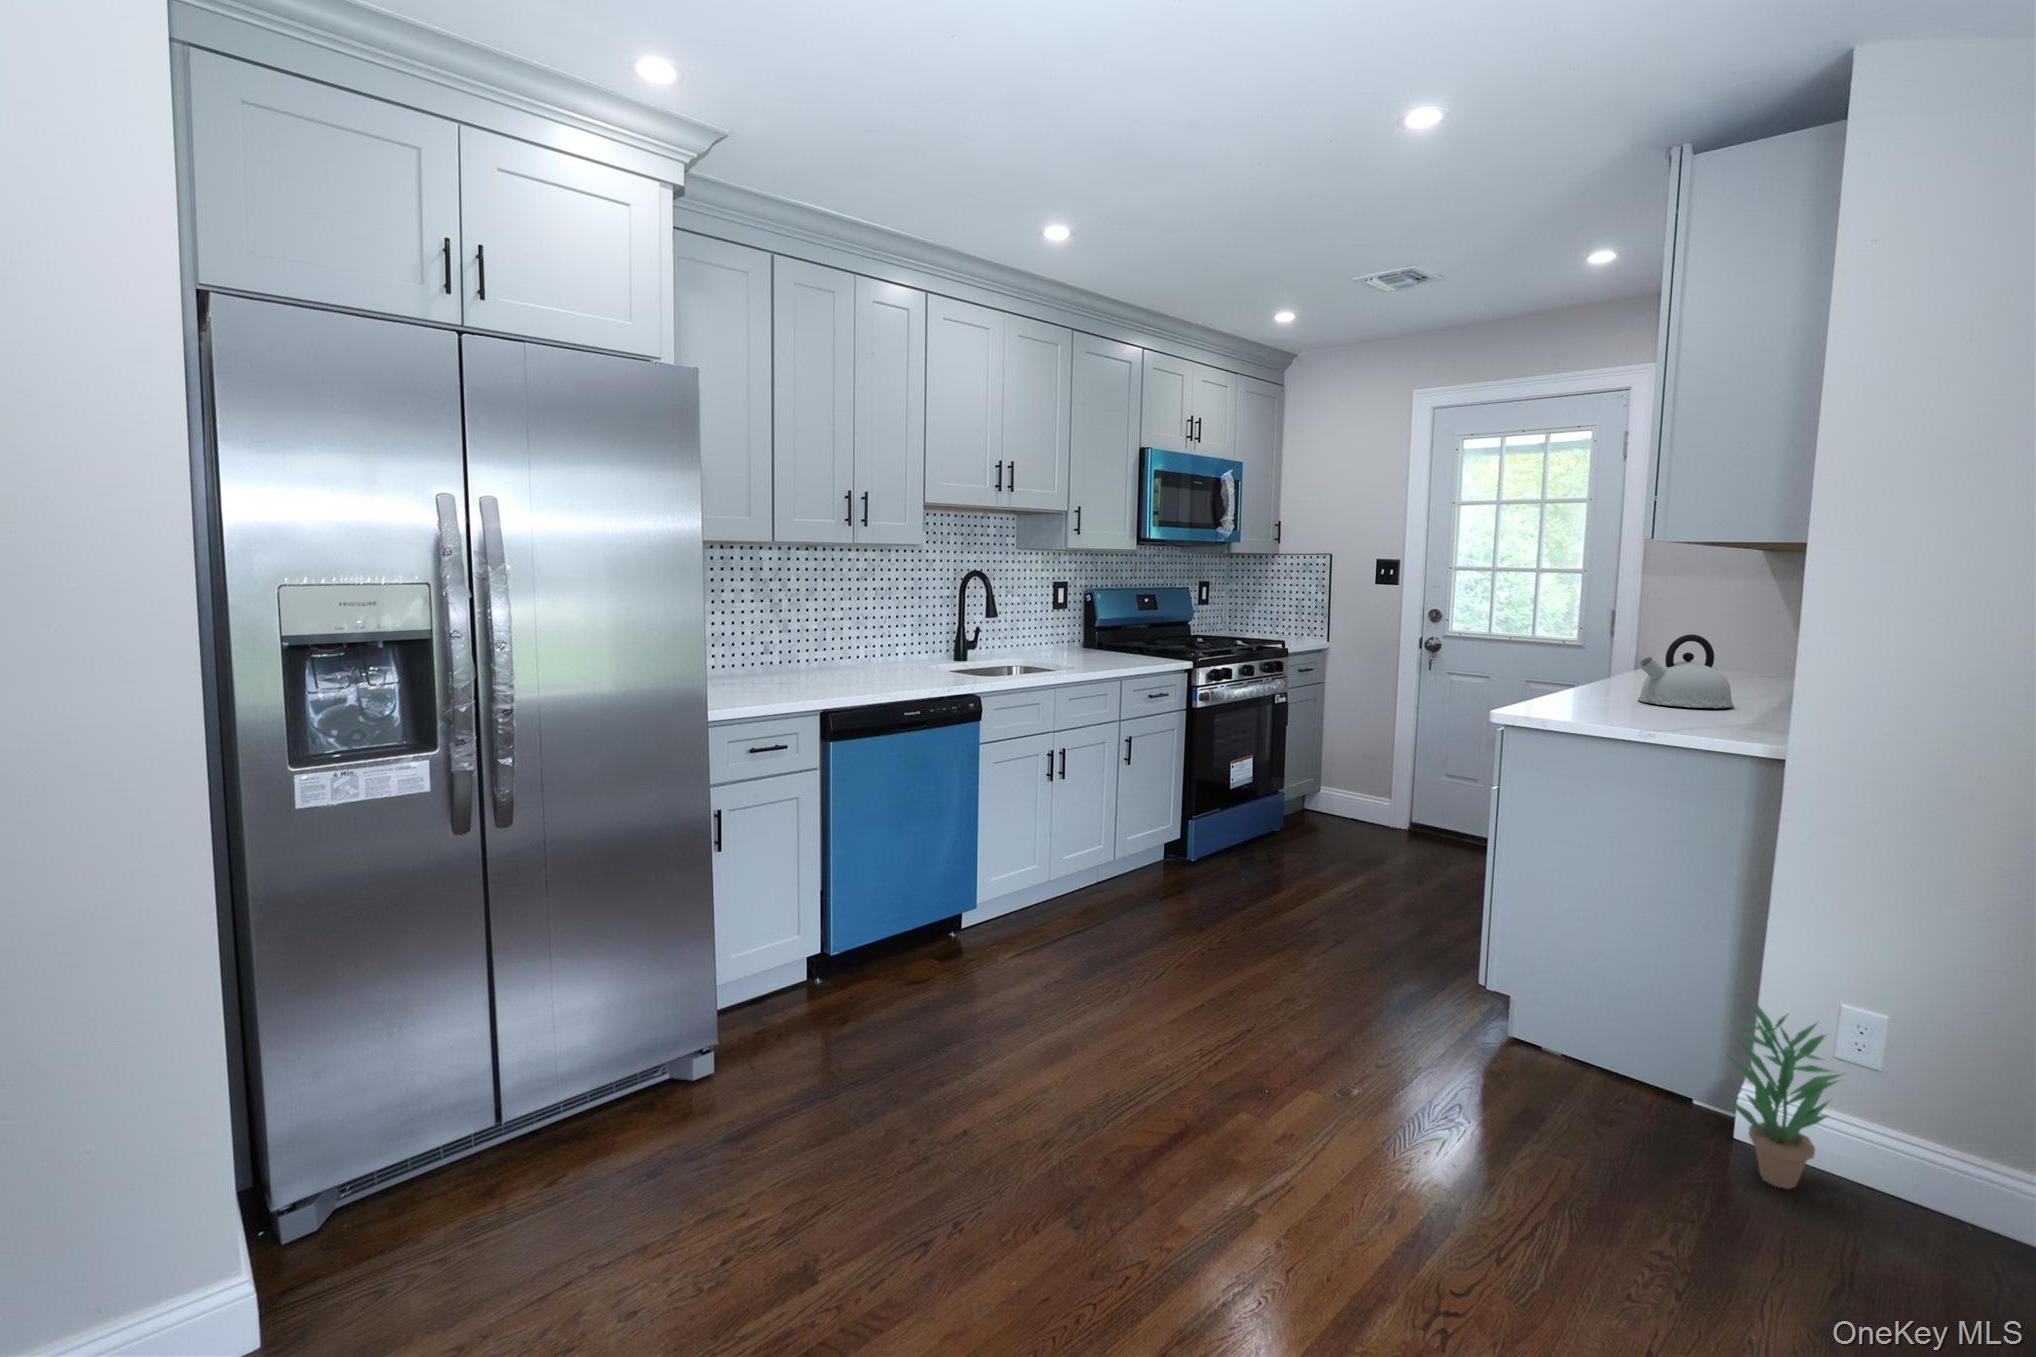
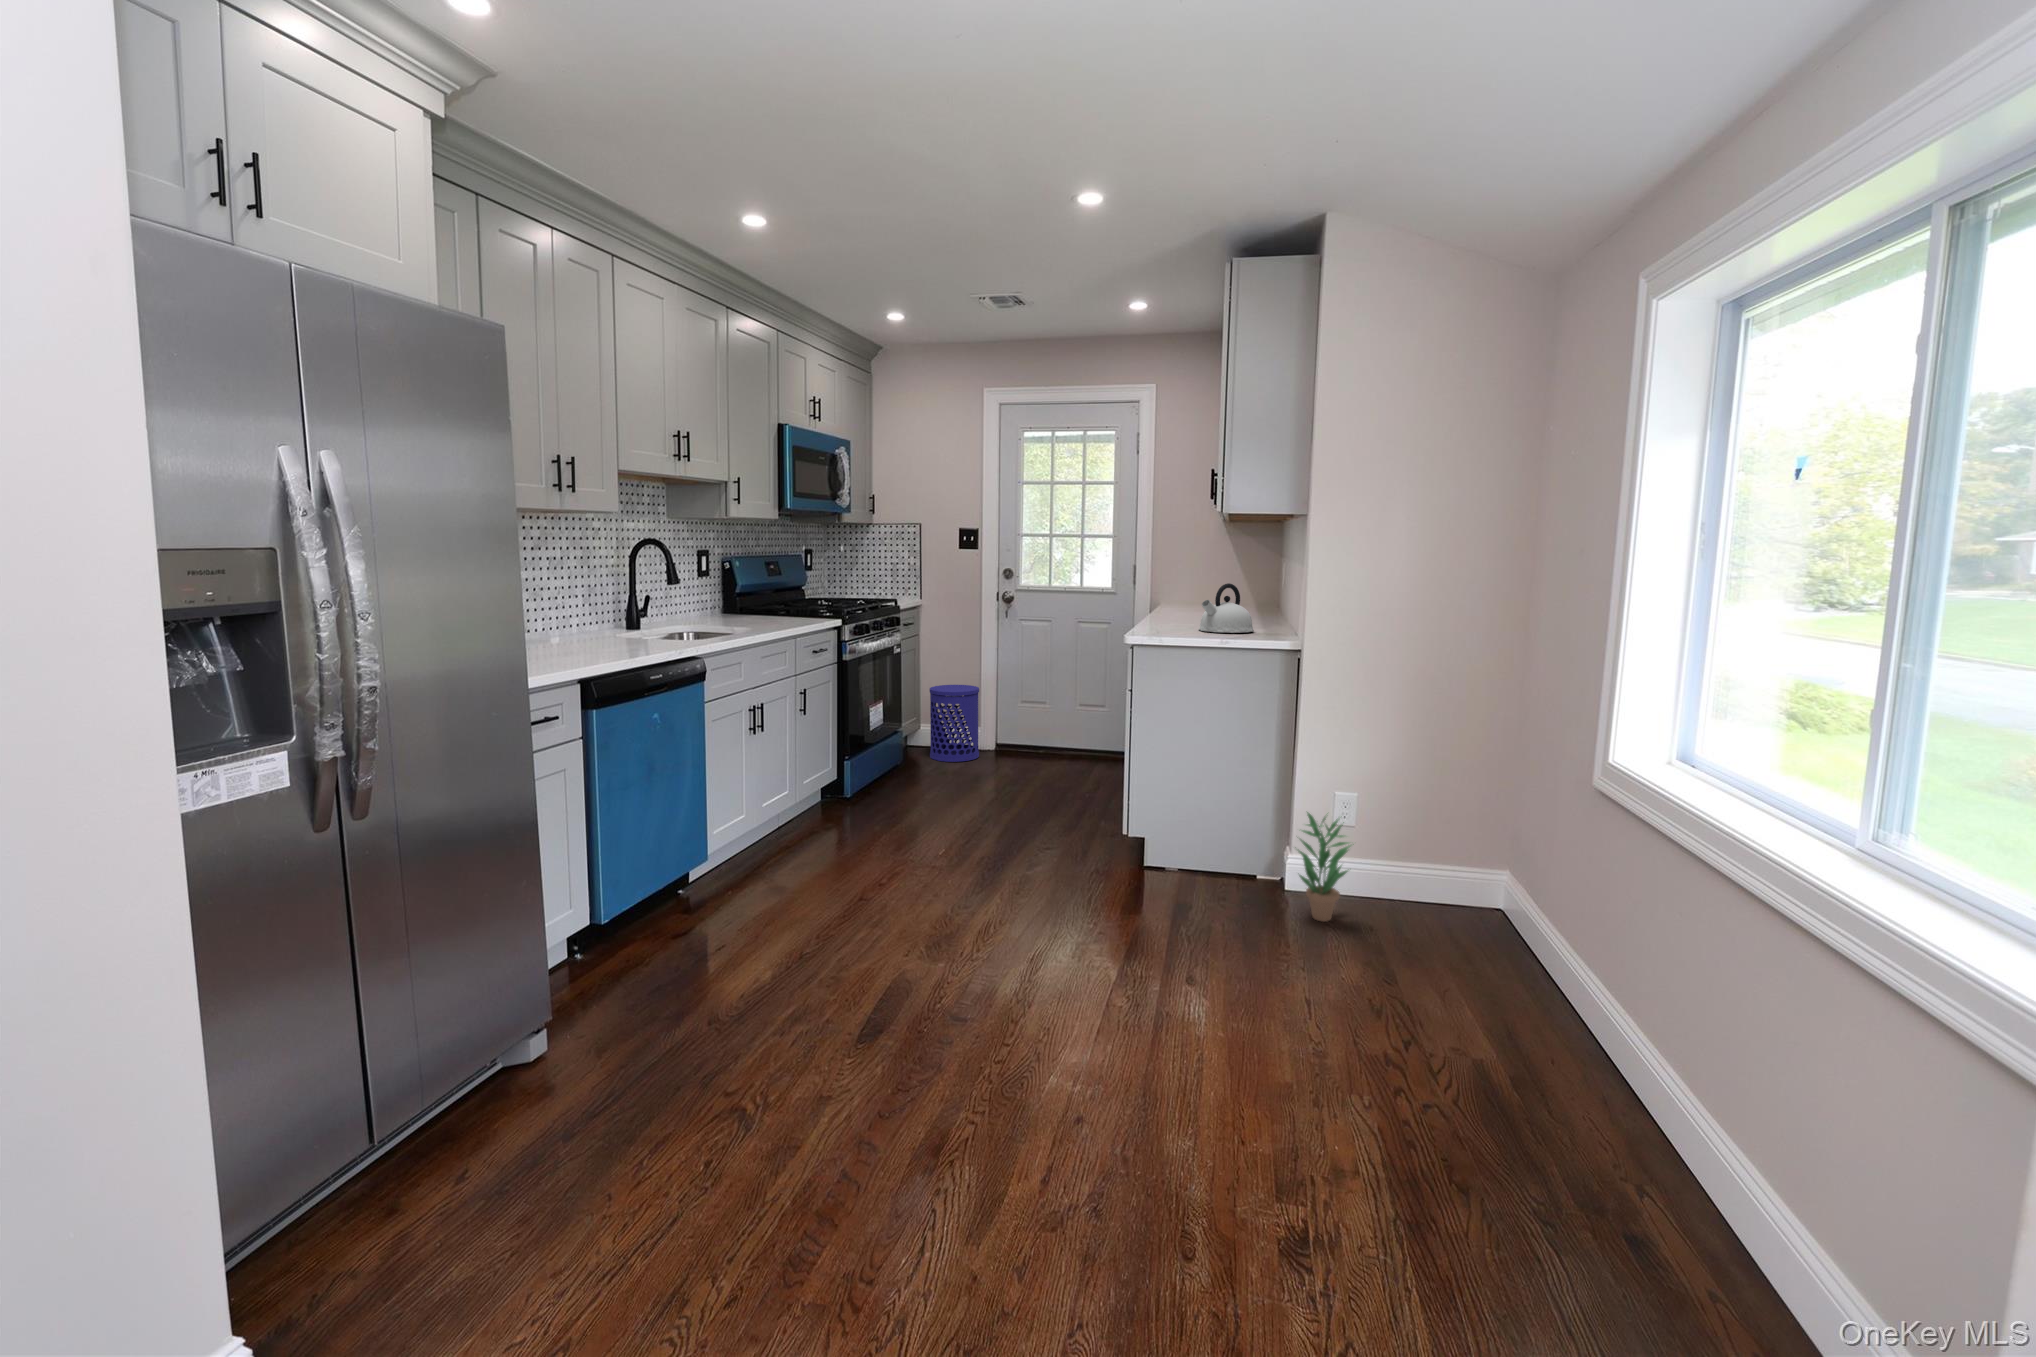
waste bin: none [1320,743,1385,837] -> present [930,685,979,762]

